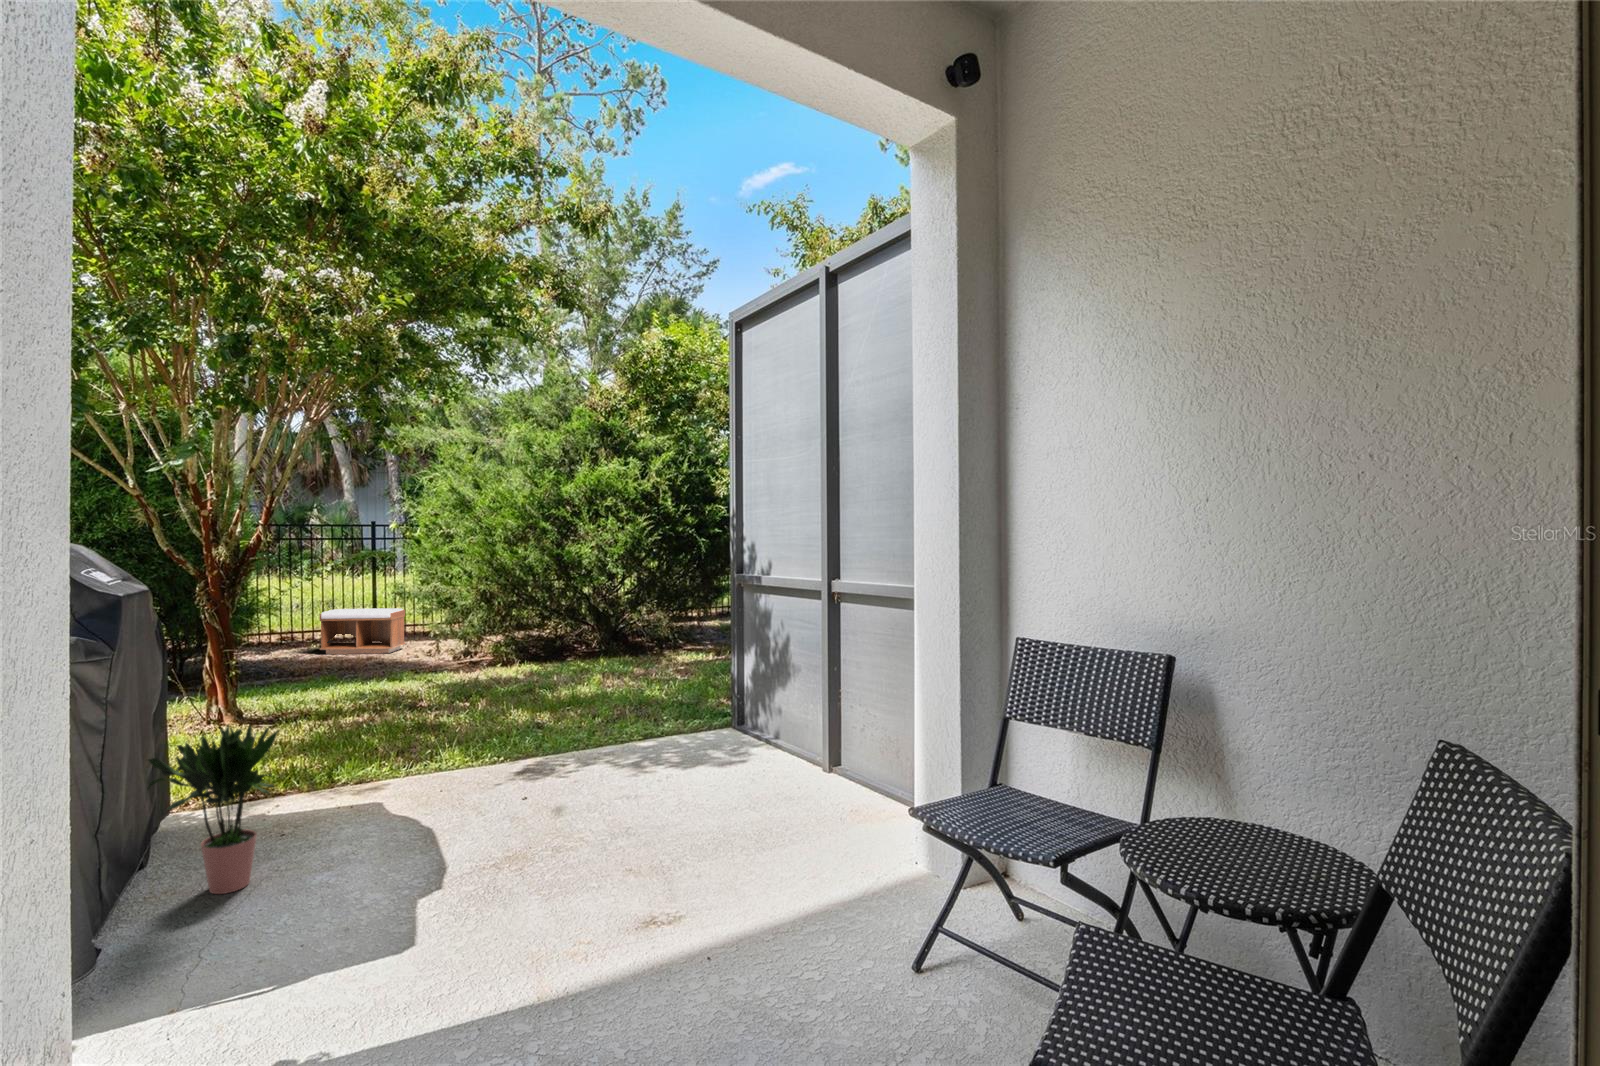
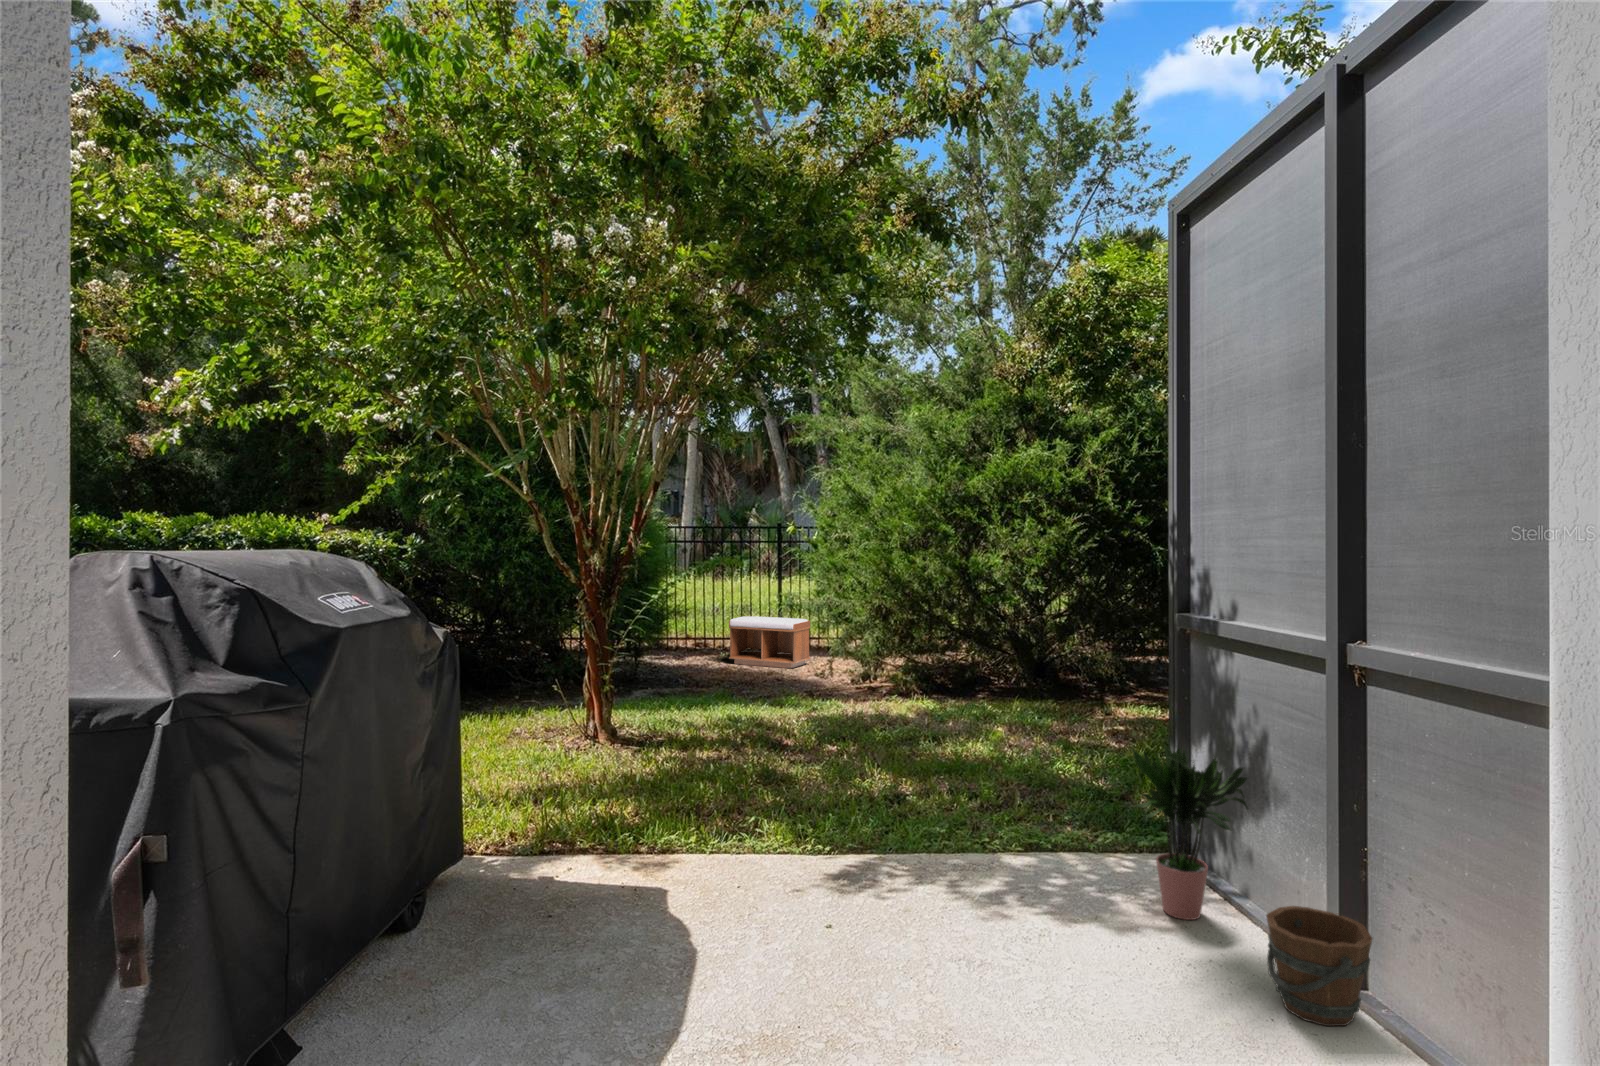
potted plant: present [147,725,278,894] -> present [1132,746,1248,920]
bucket: none [795,731,846,789] -> present [1266,906,1372,1026]

